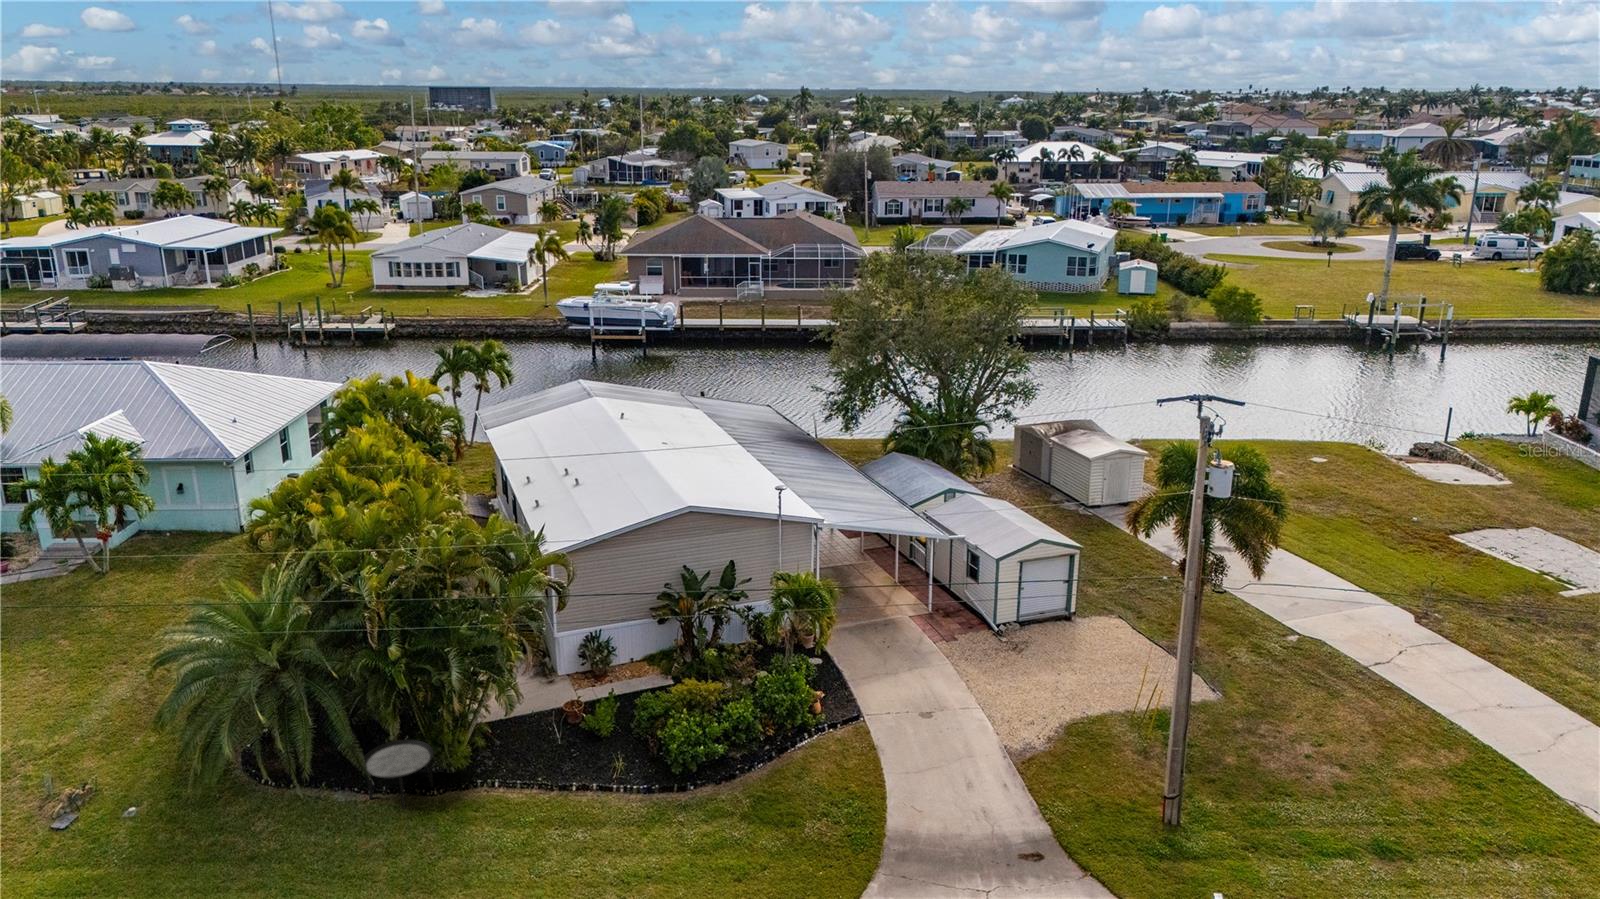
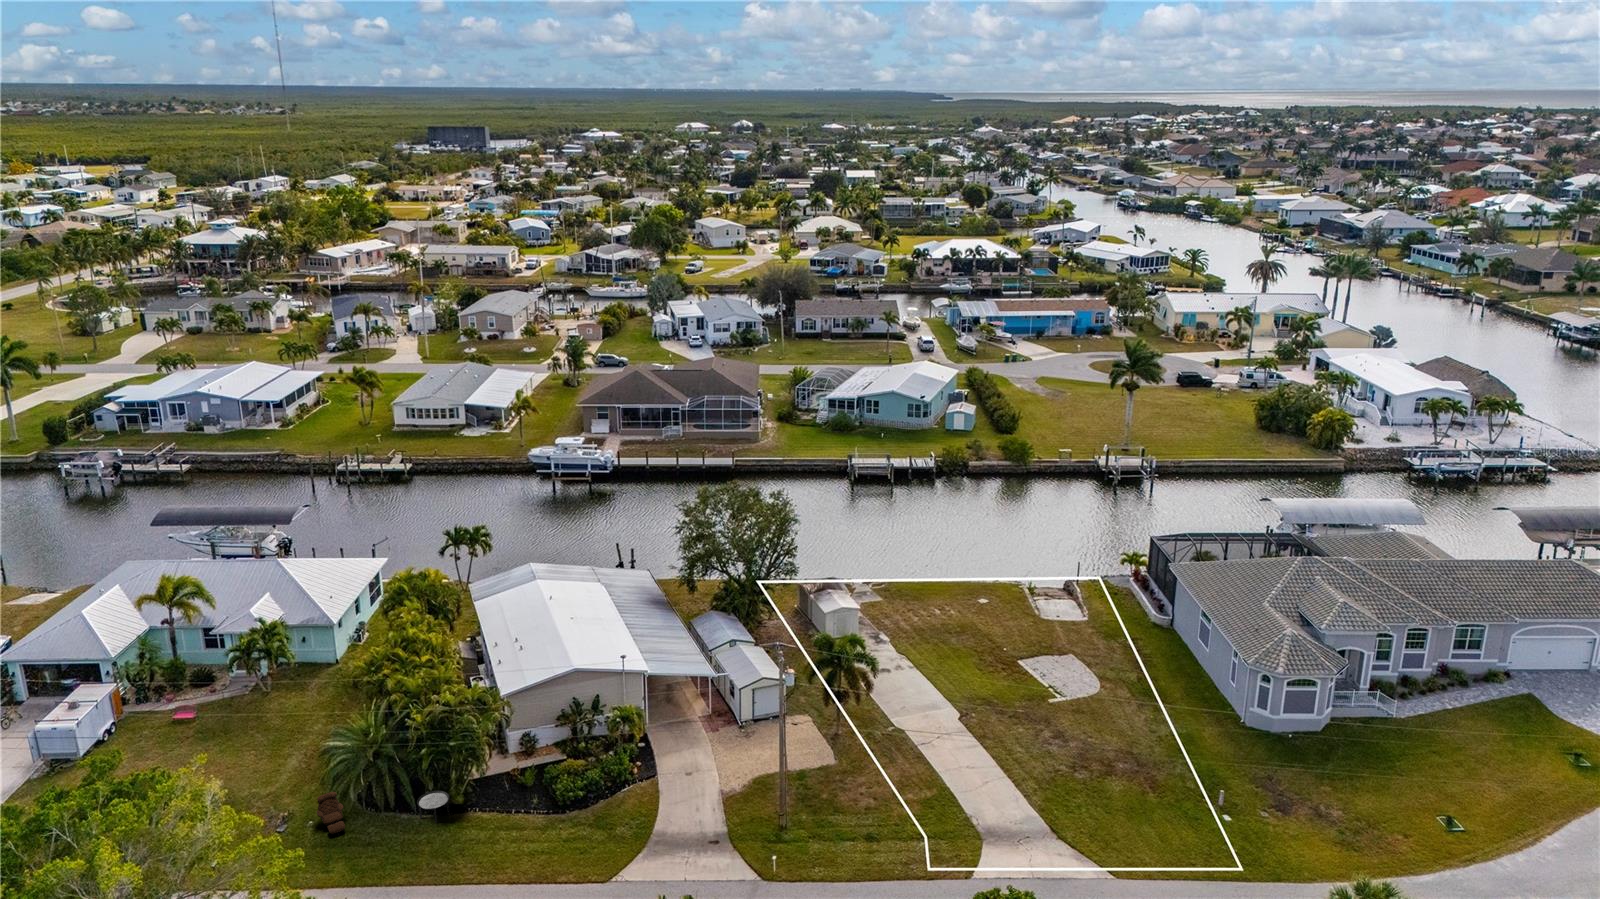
lounge chair: none [136,738,199,837] -> present [317,792,345,836]

